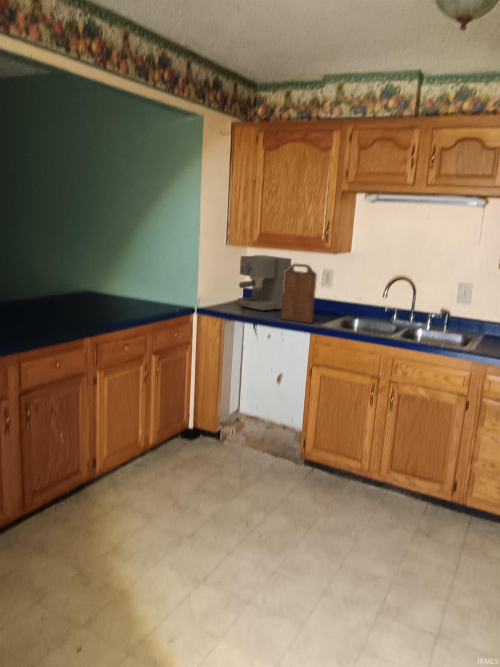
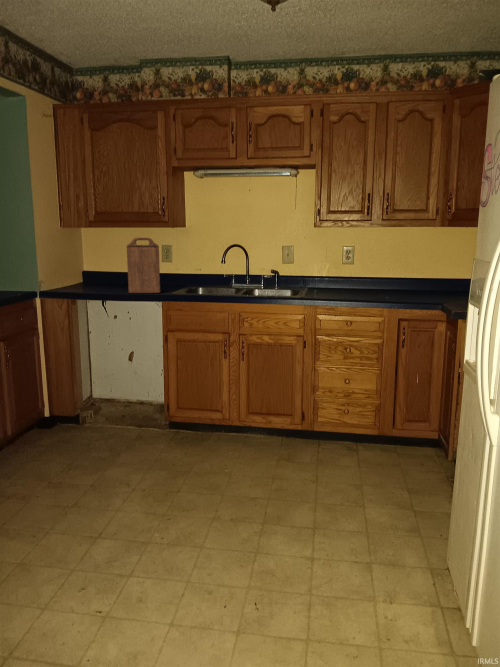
coffee maker: present [238,255,291,311] -> none [79,236,132,289]

